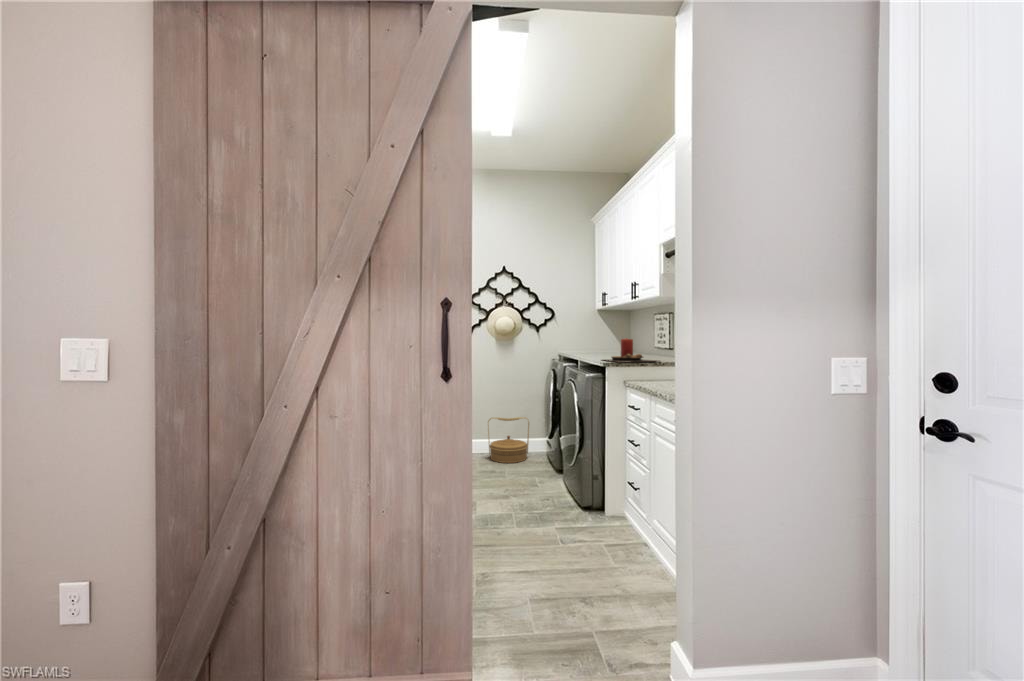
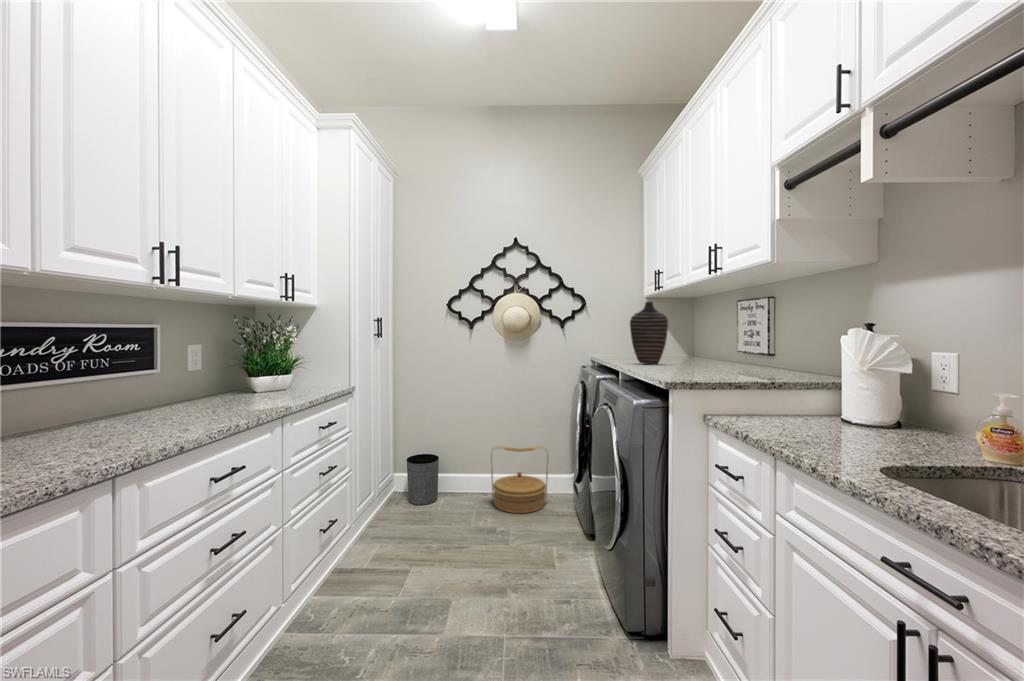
decorative vase: none [585,315,610,356] -> present [630,302,668,364]
candle: present [604,339,659,363] -> none [657,336,769,380]

